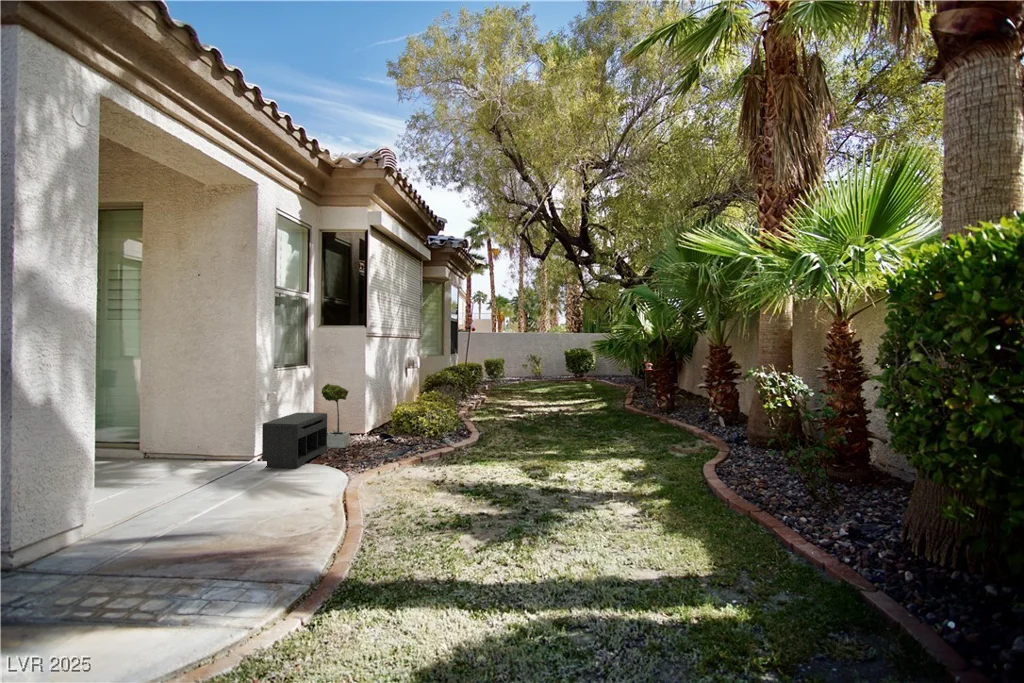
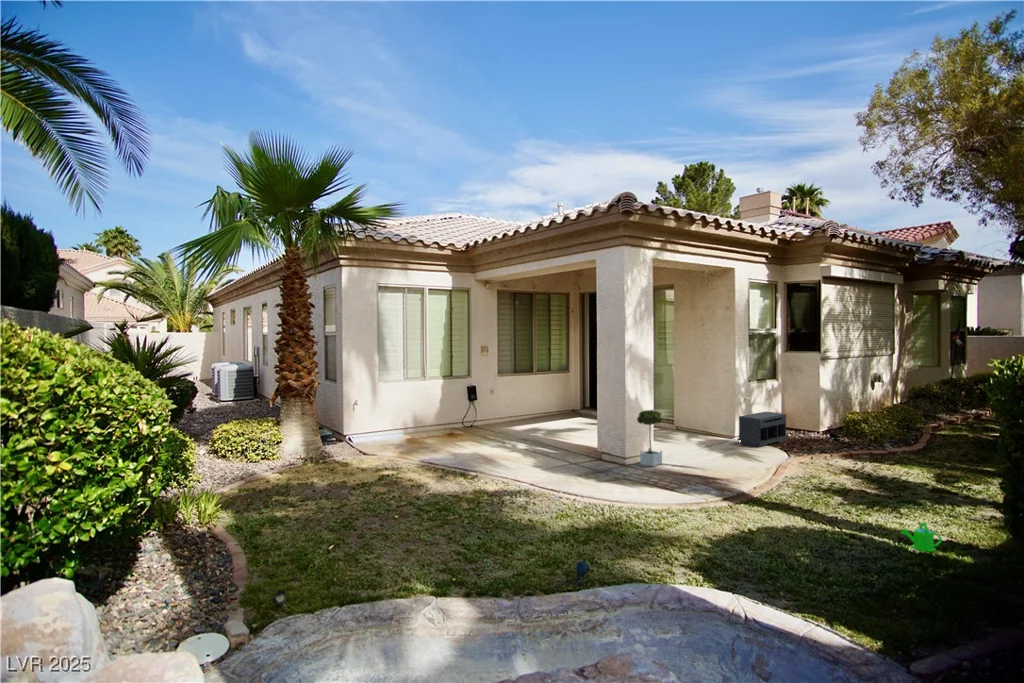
potted tree: present [322,384,350,448] -> present [637,410,662,466]
watering can: none [662,575,707,632] -> present [901,522,942,552]

